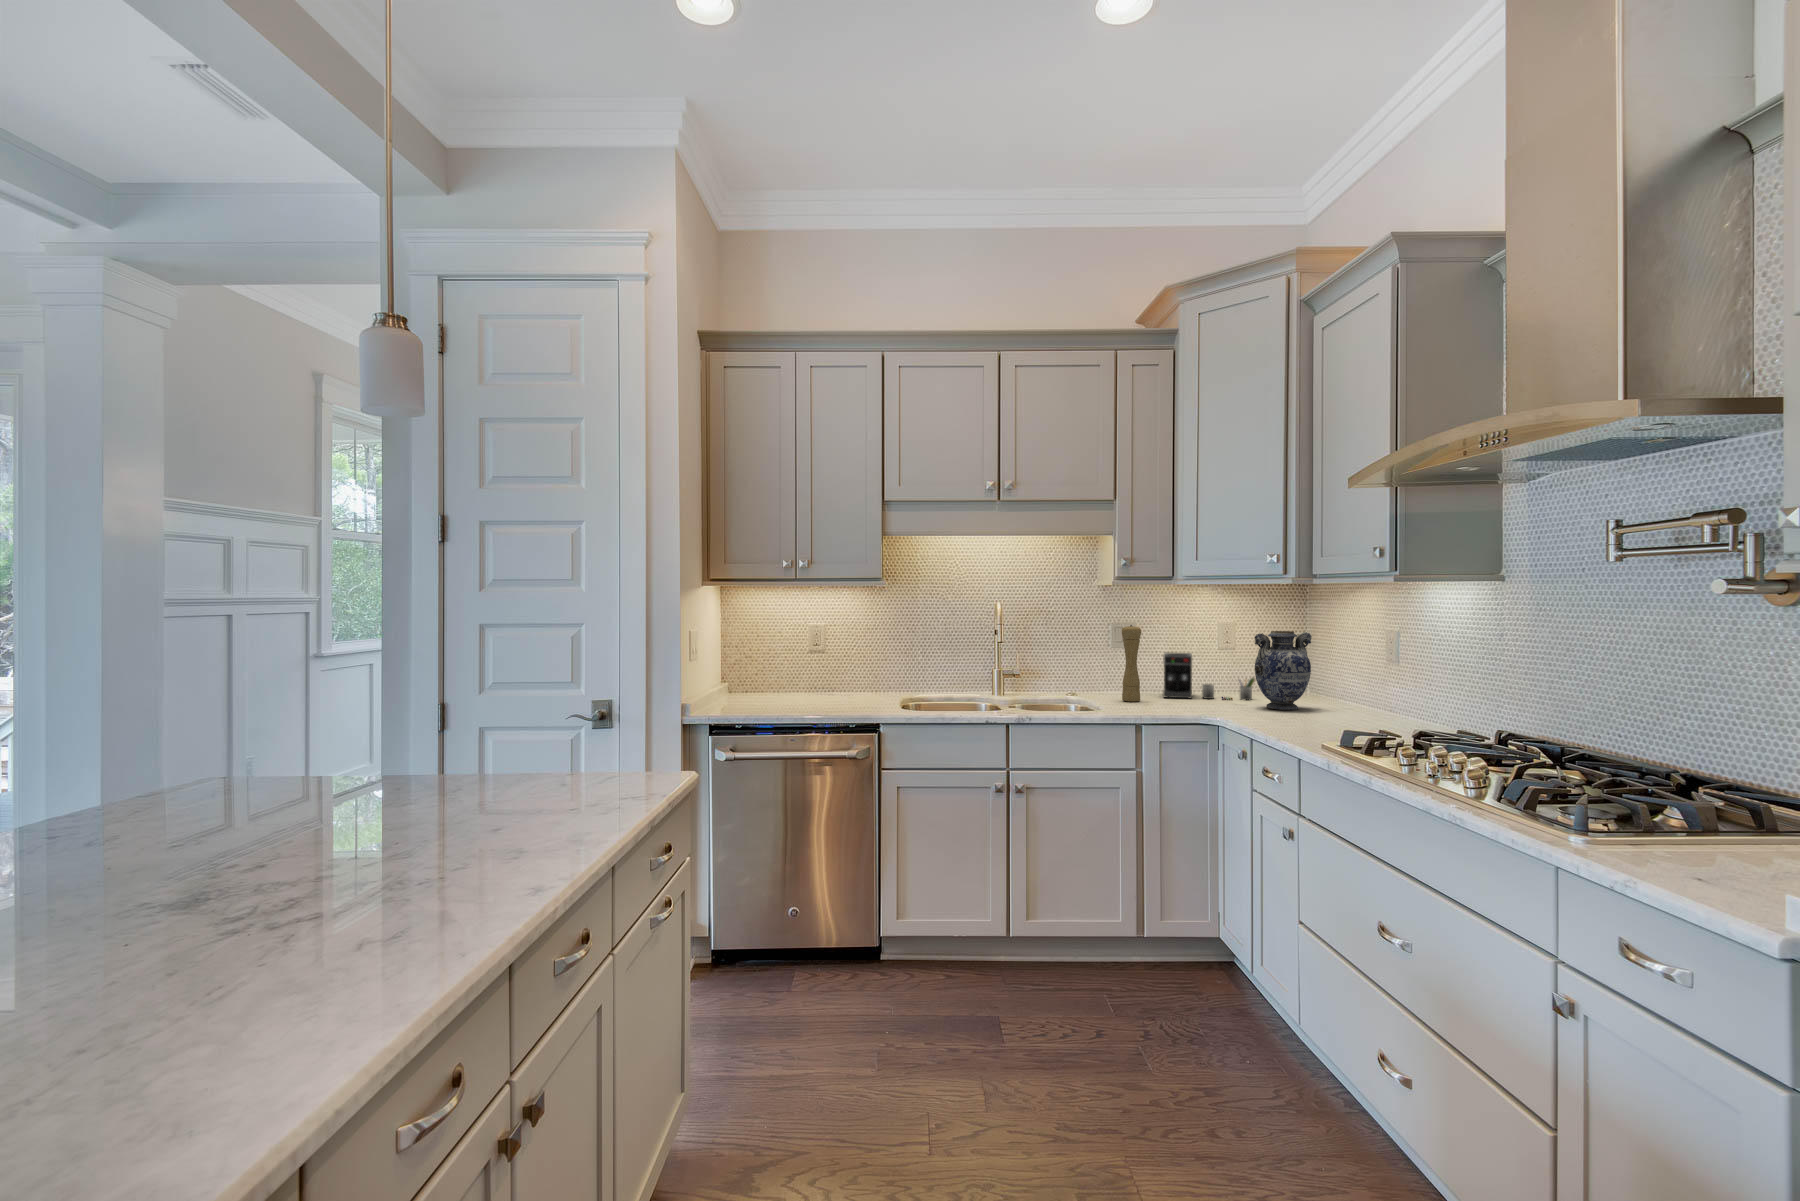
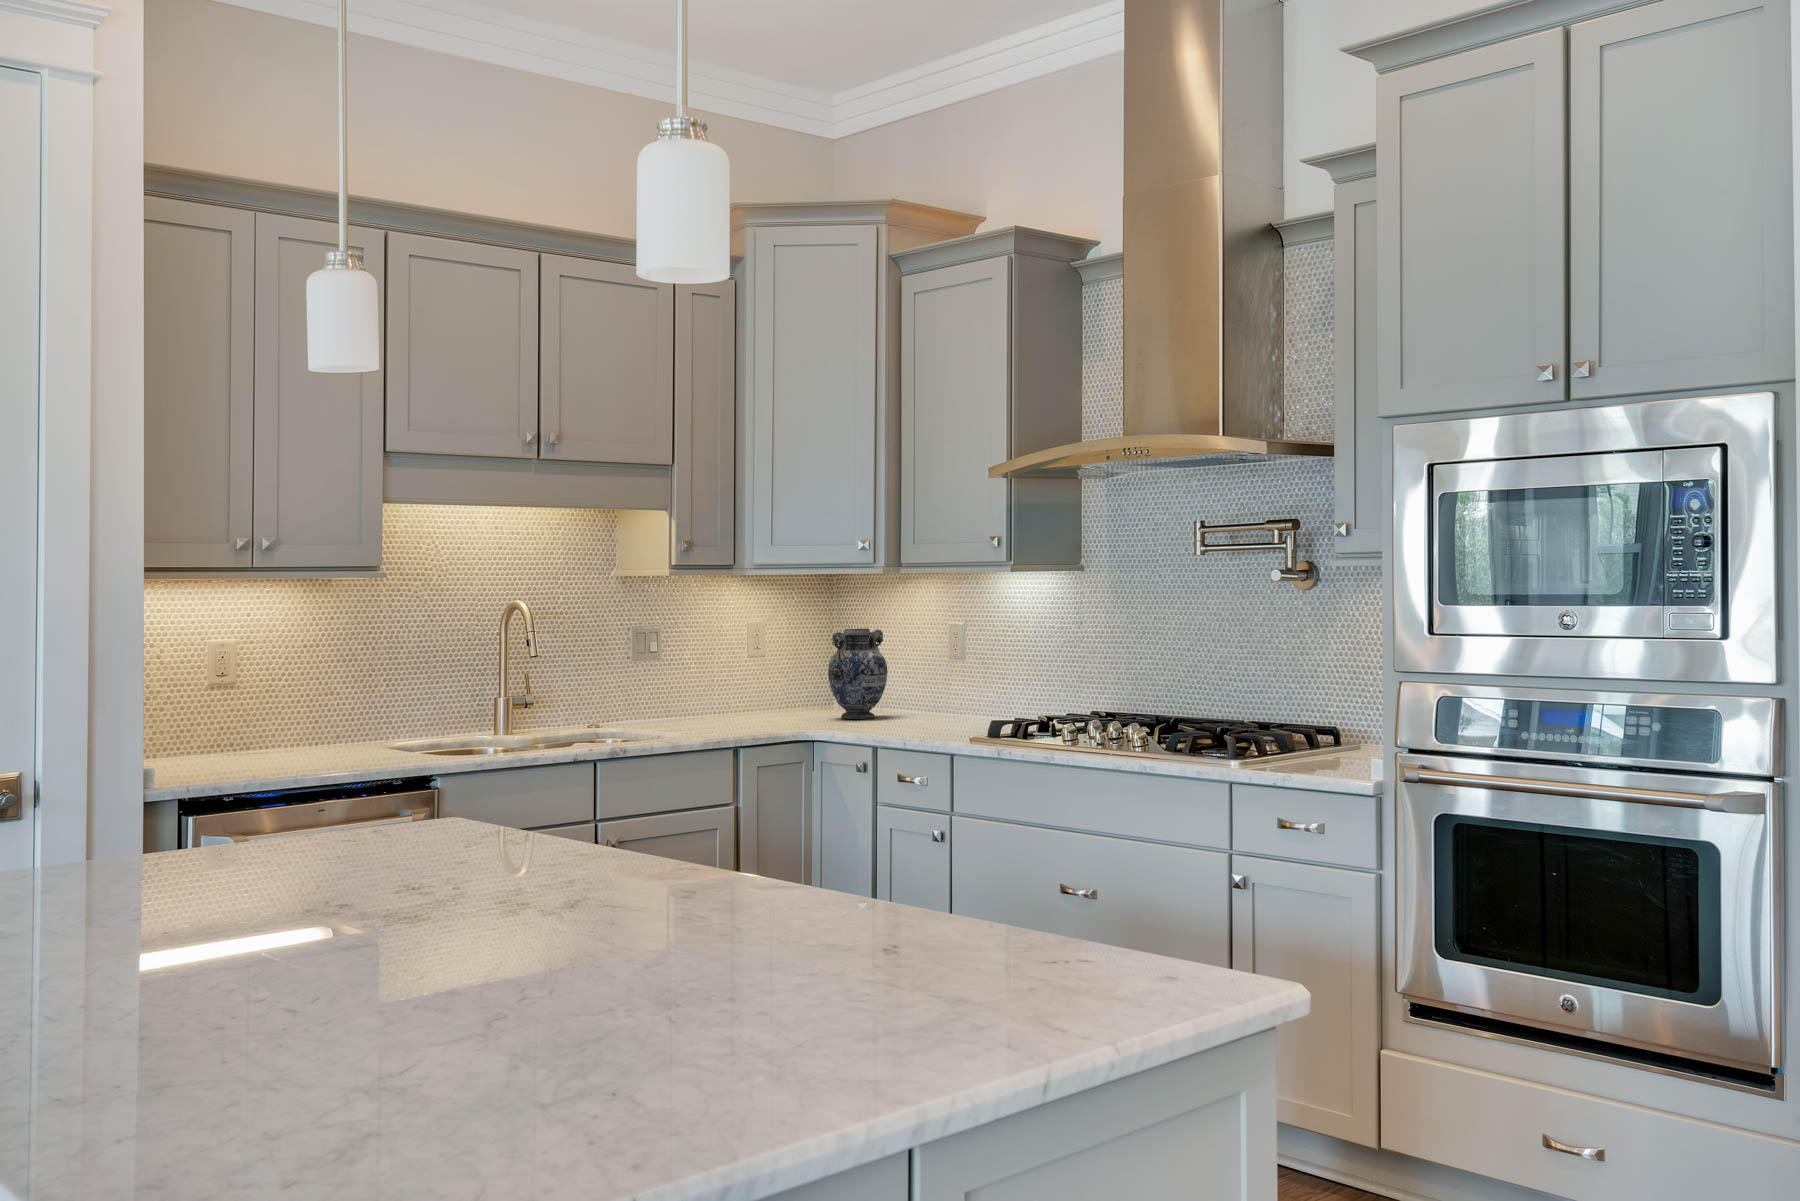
pepper mill: present [1122,625,1141,702] -> none [669,628,694,726]
coffee maker: present [1163,652,1255,700] -> none [694,663,809,720]

